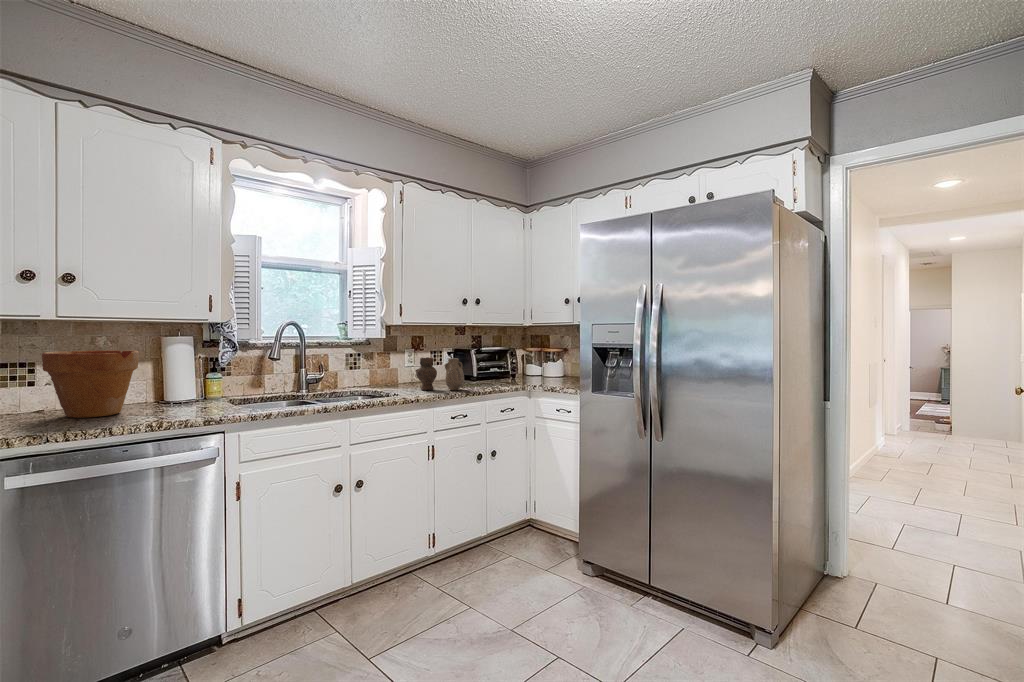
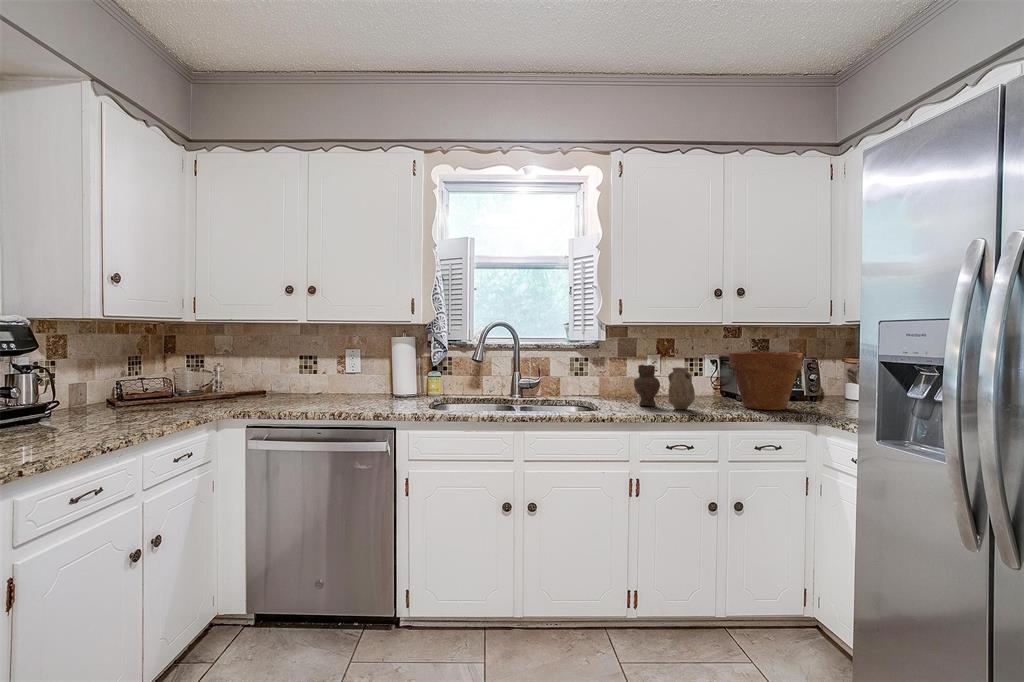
flower pot: present [42,350,139,418] -> present [729,352,803,410]

